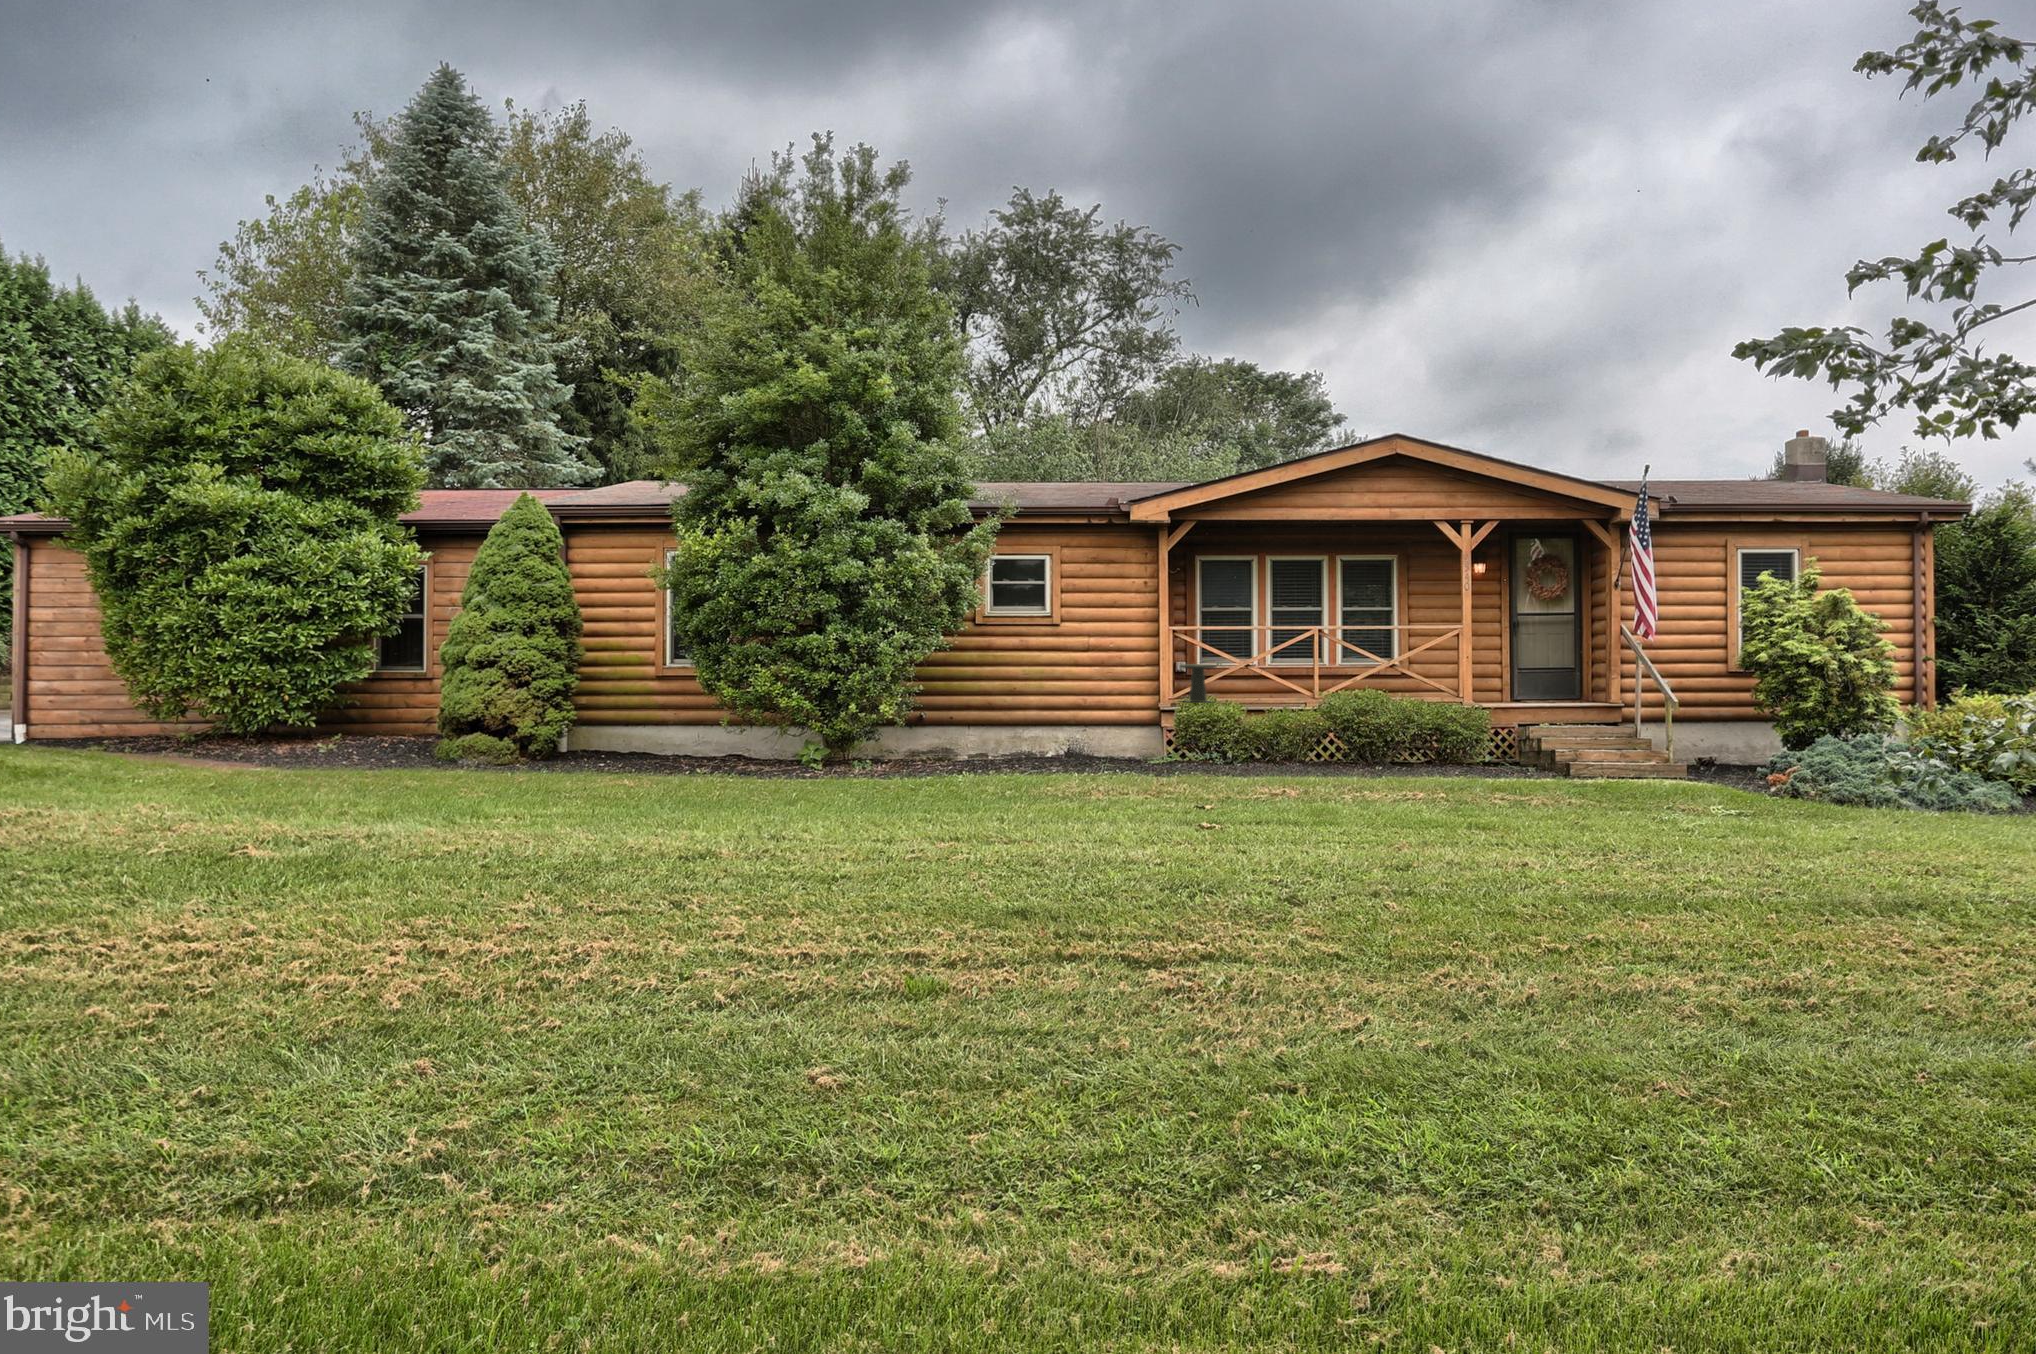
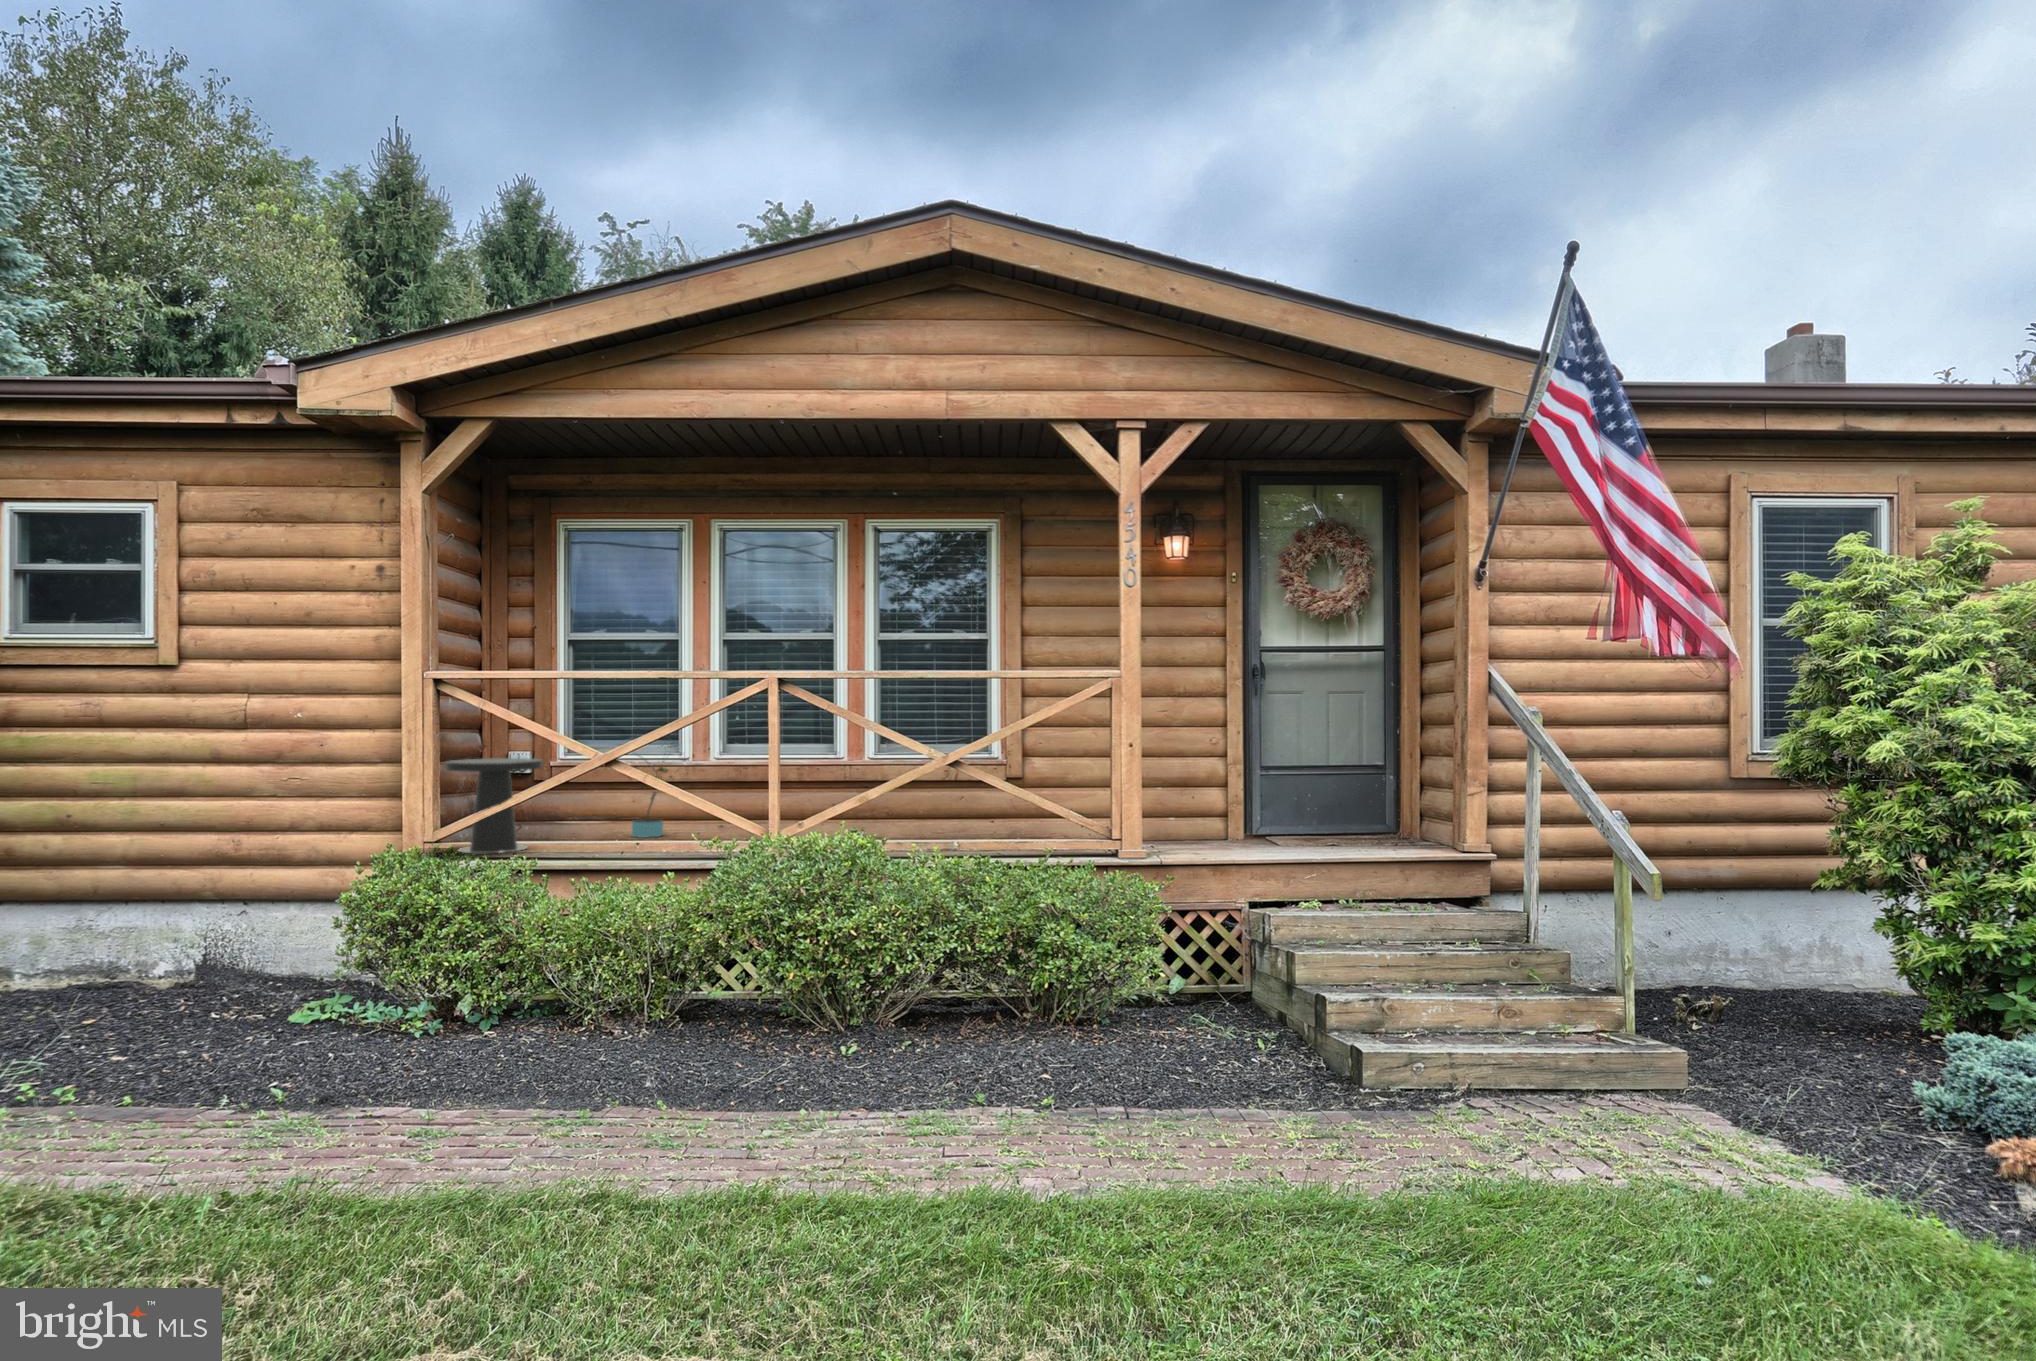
potted plant: none [1227,656,1252,700] -> present [632,746,670,838]

